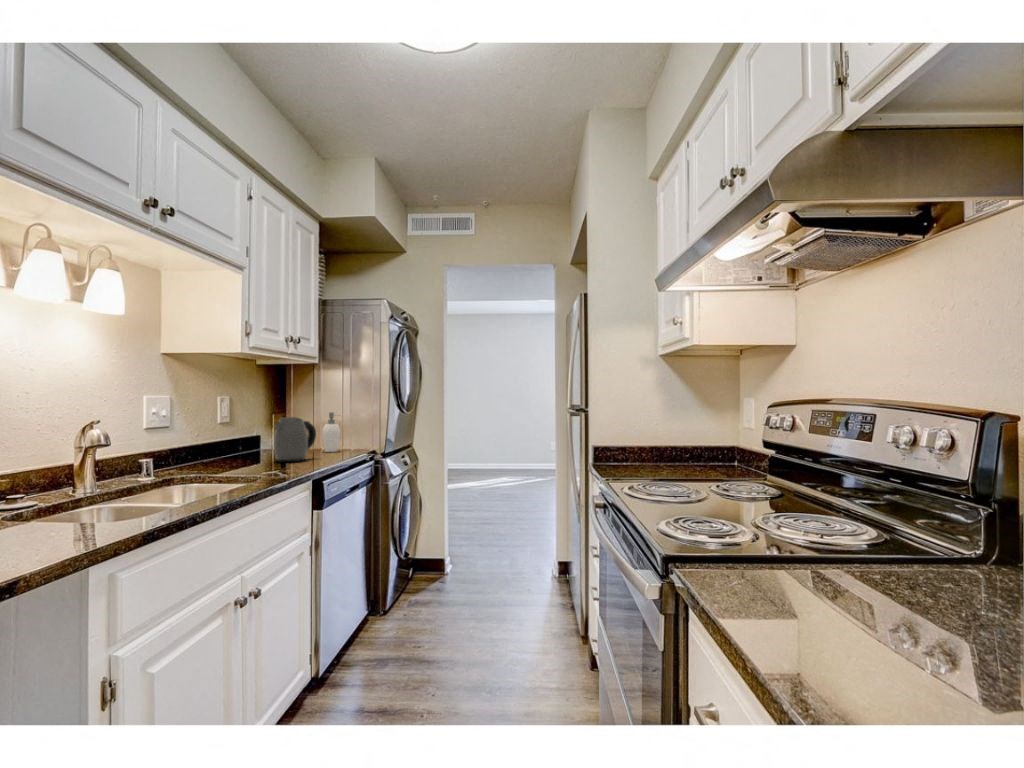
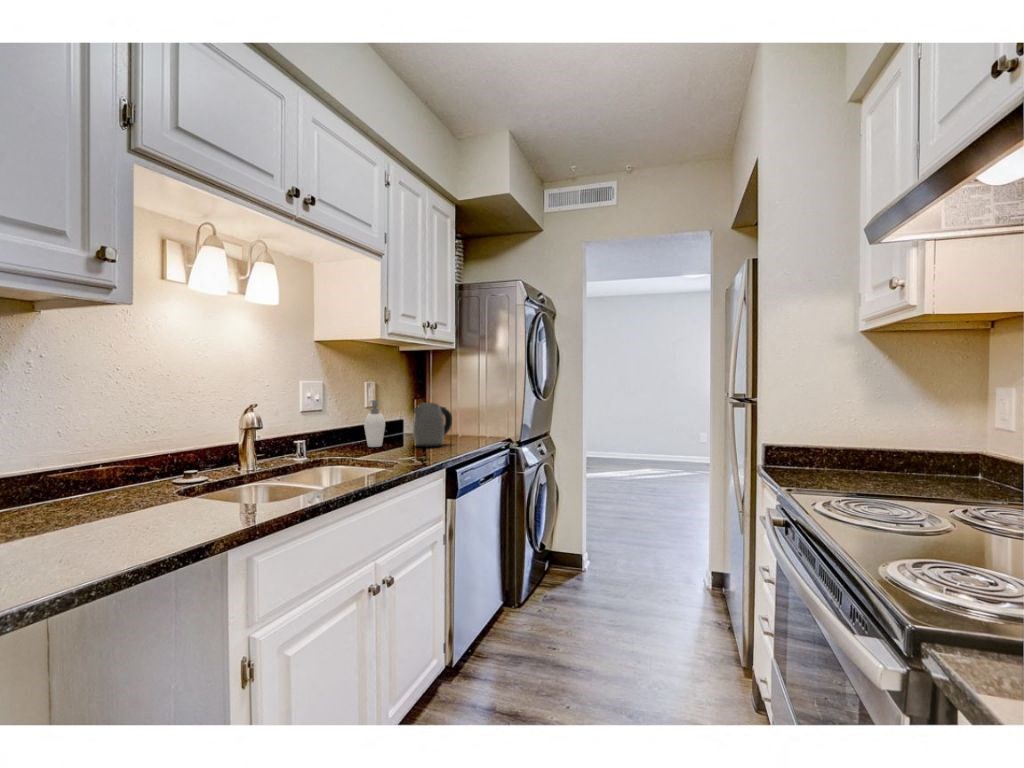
soap dispenser: present [322,412,340,452] -> present [364,400,385,447]

